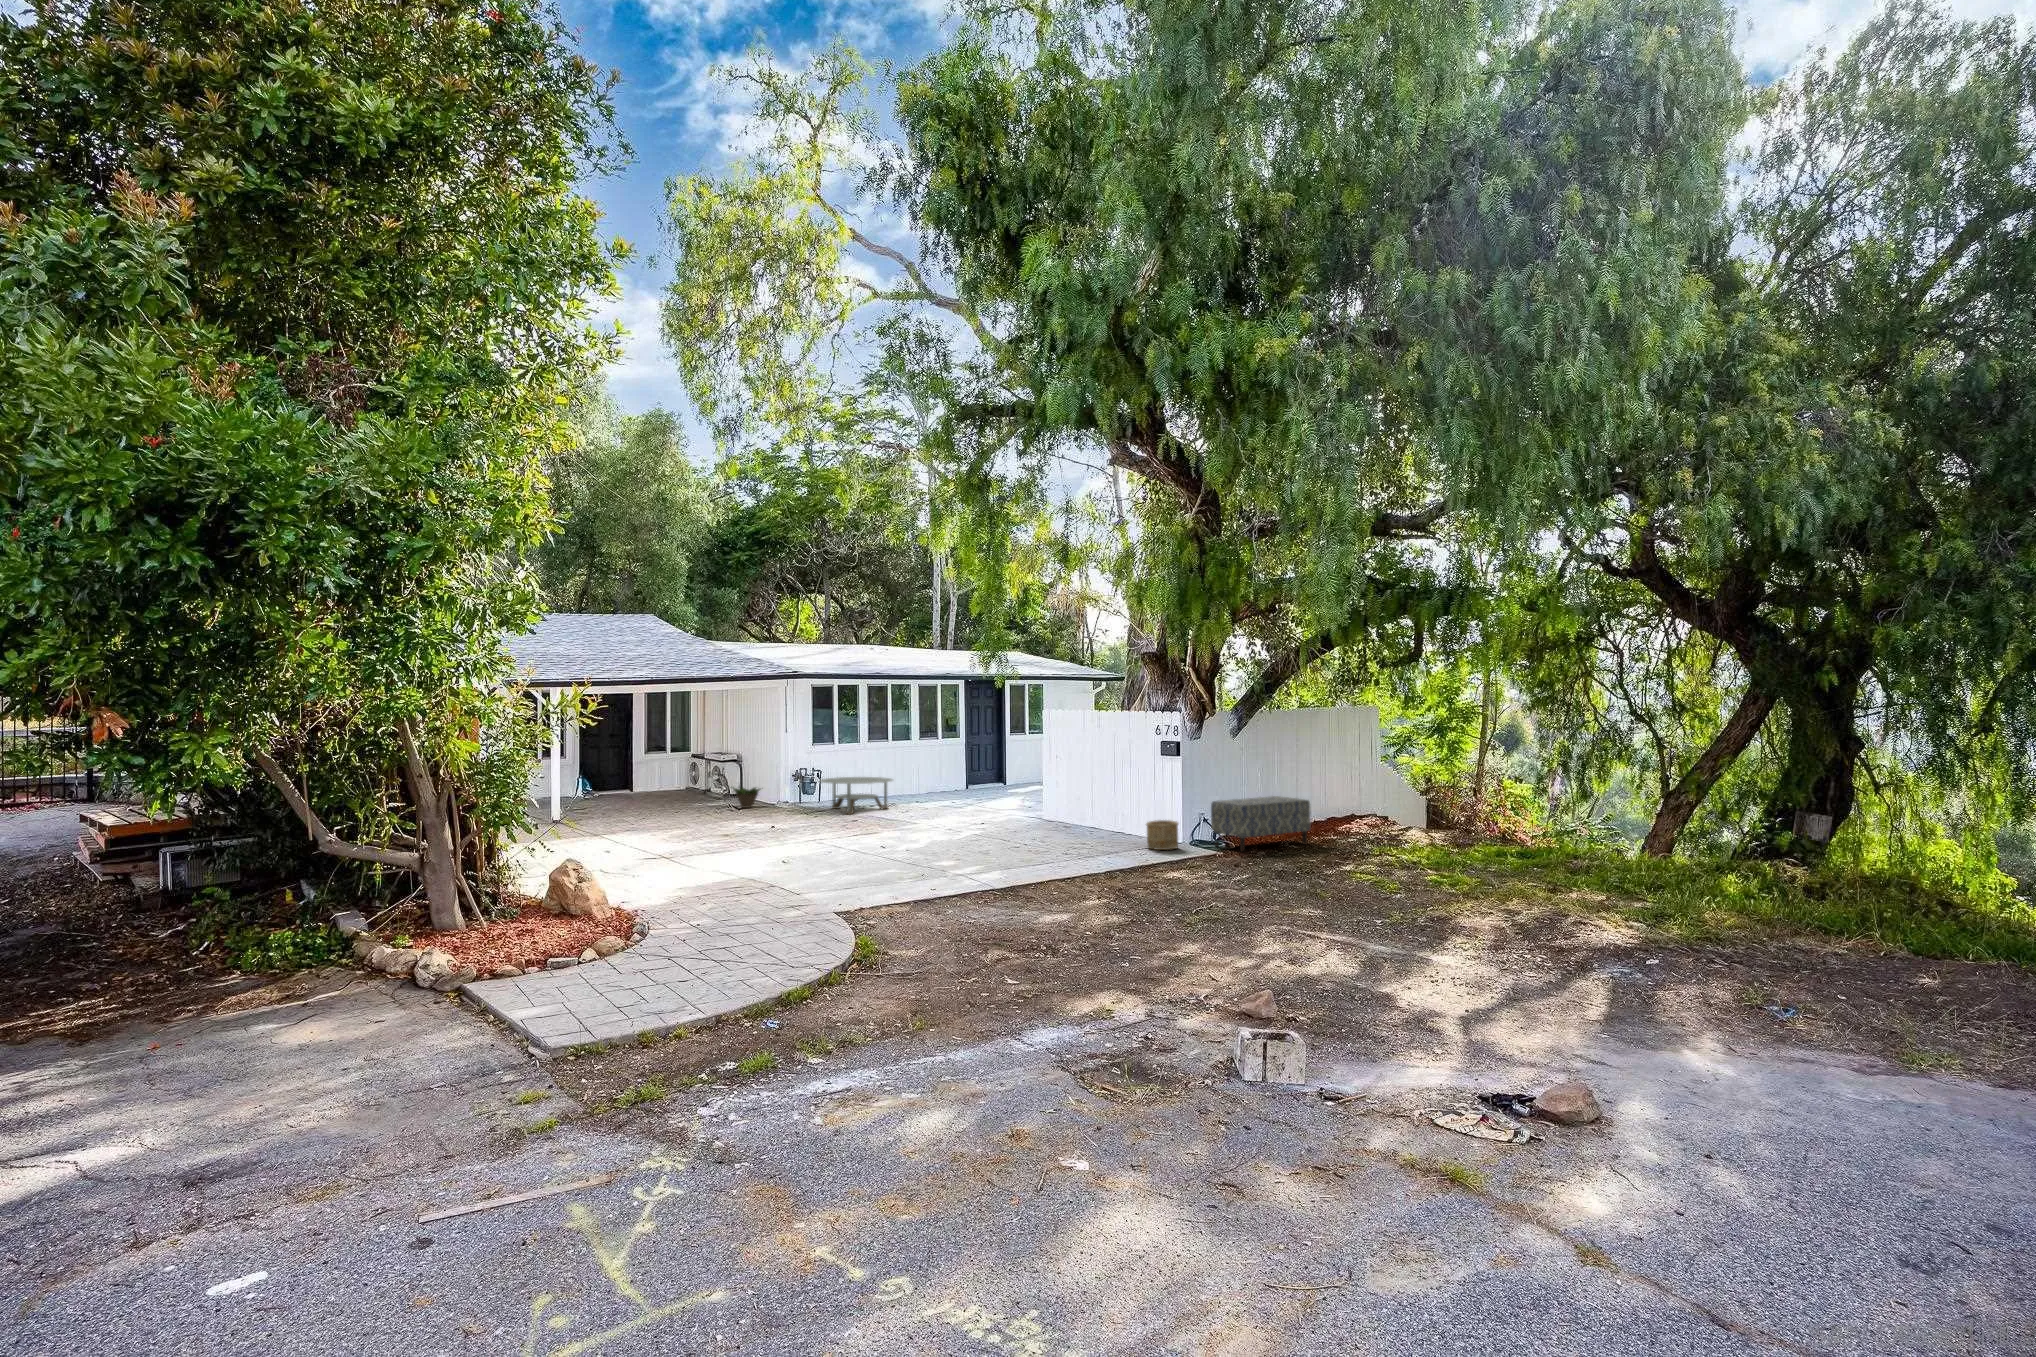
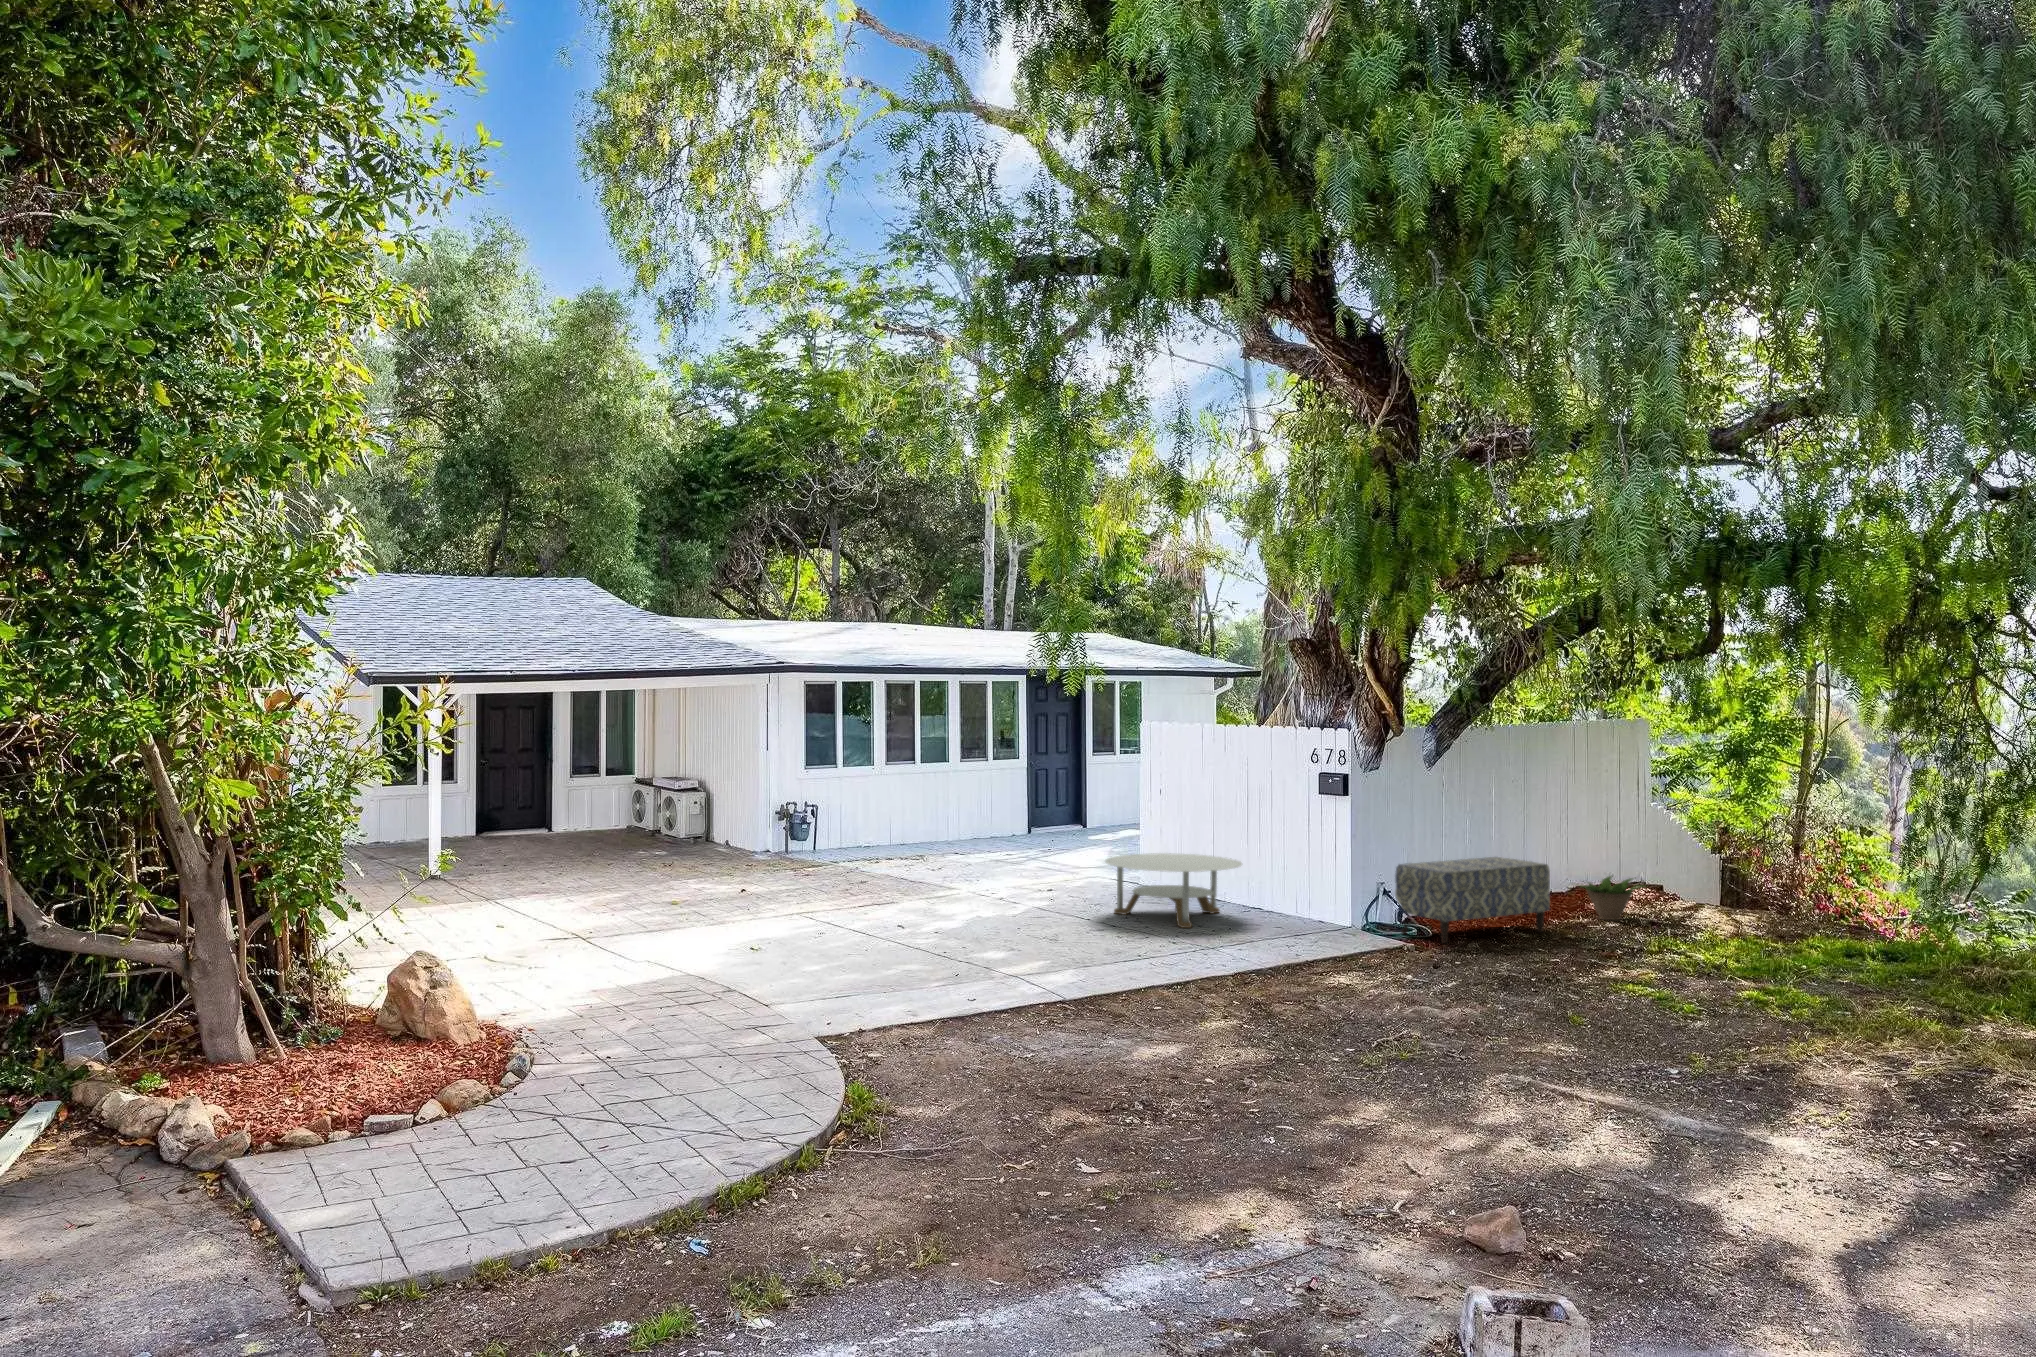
round table: present [820,777,893,815] -> present [1105,853,1242,928]
decorative plant: present [733,787,760,808] -> present [1577,876,1644,920]
wooden bucket: present [1146,820,1178,850] -> none [1295,892,1346,938]

